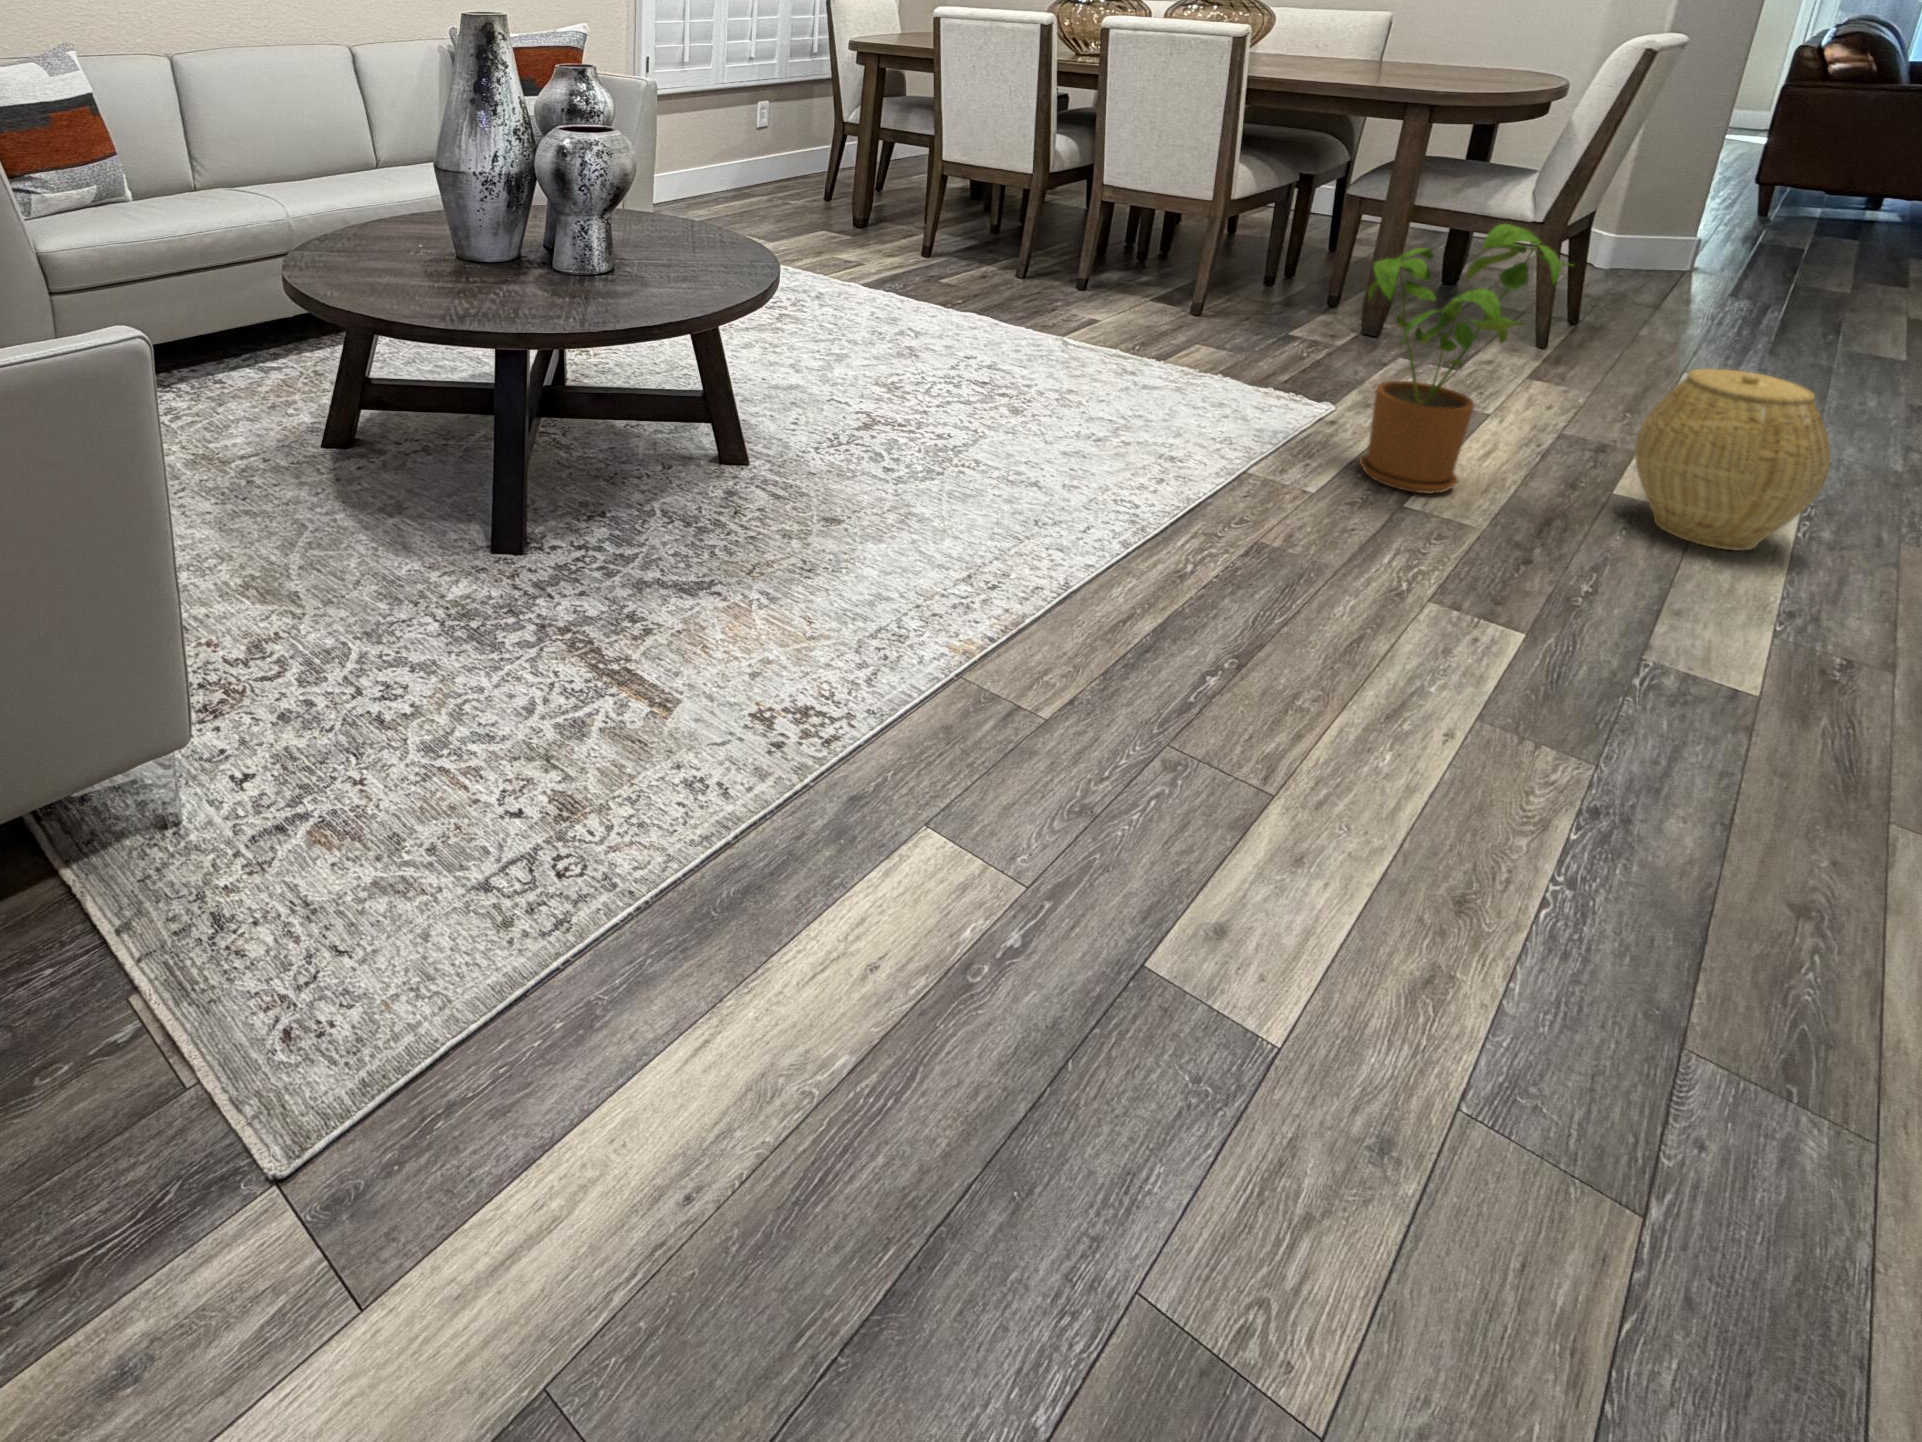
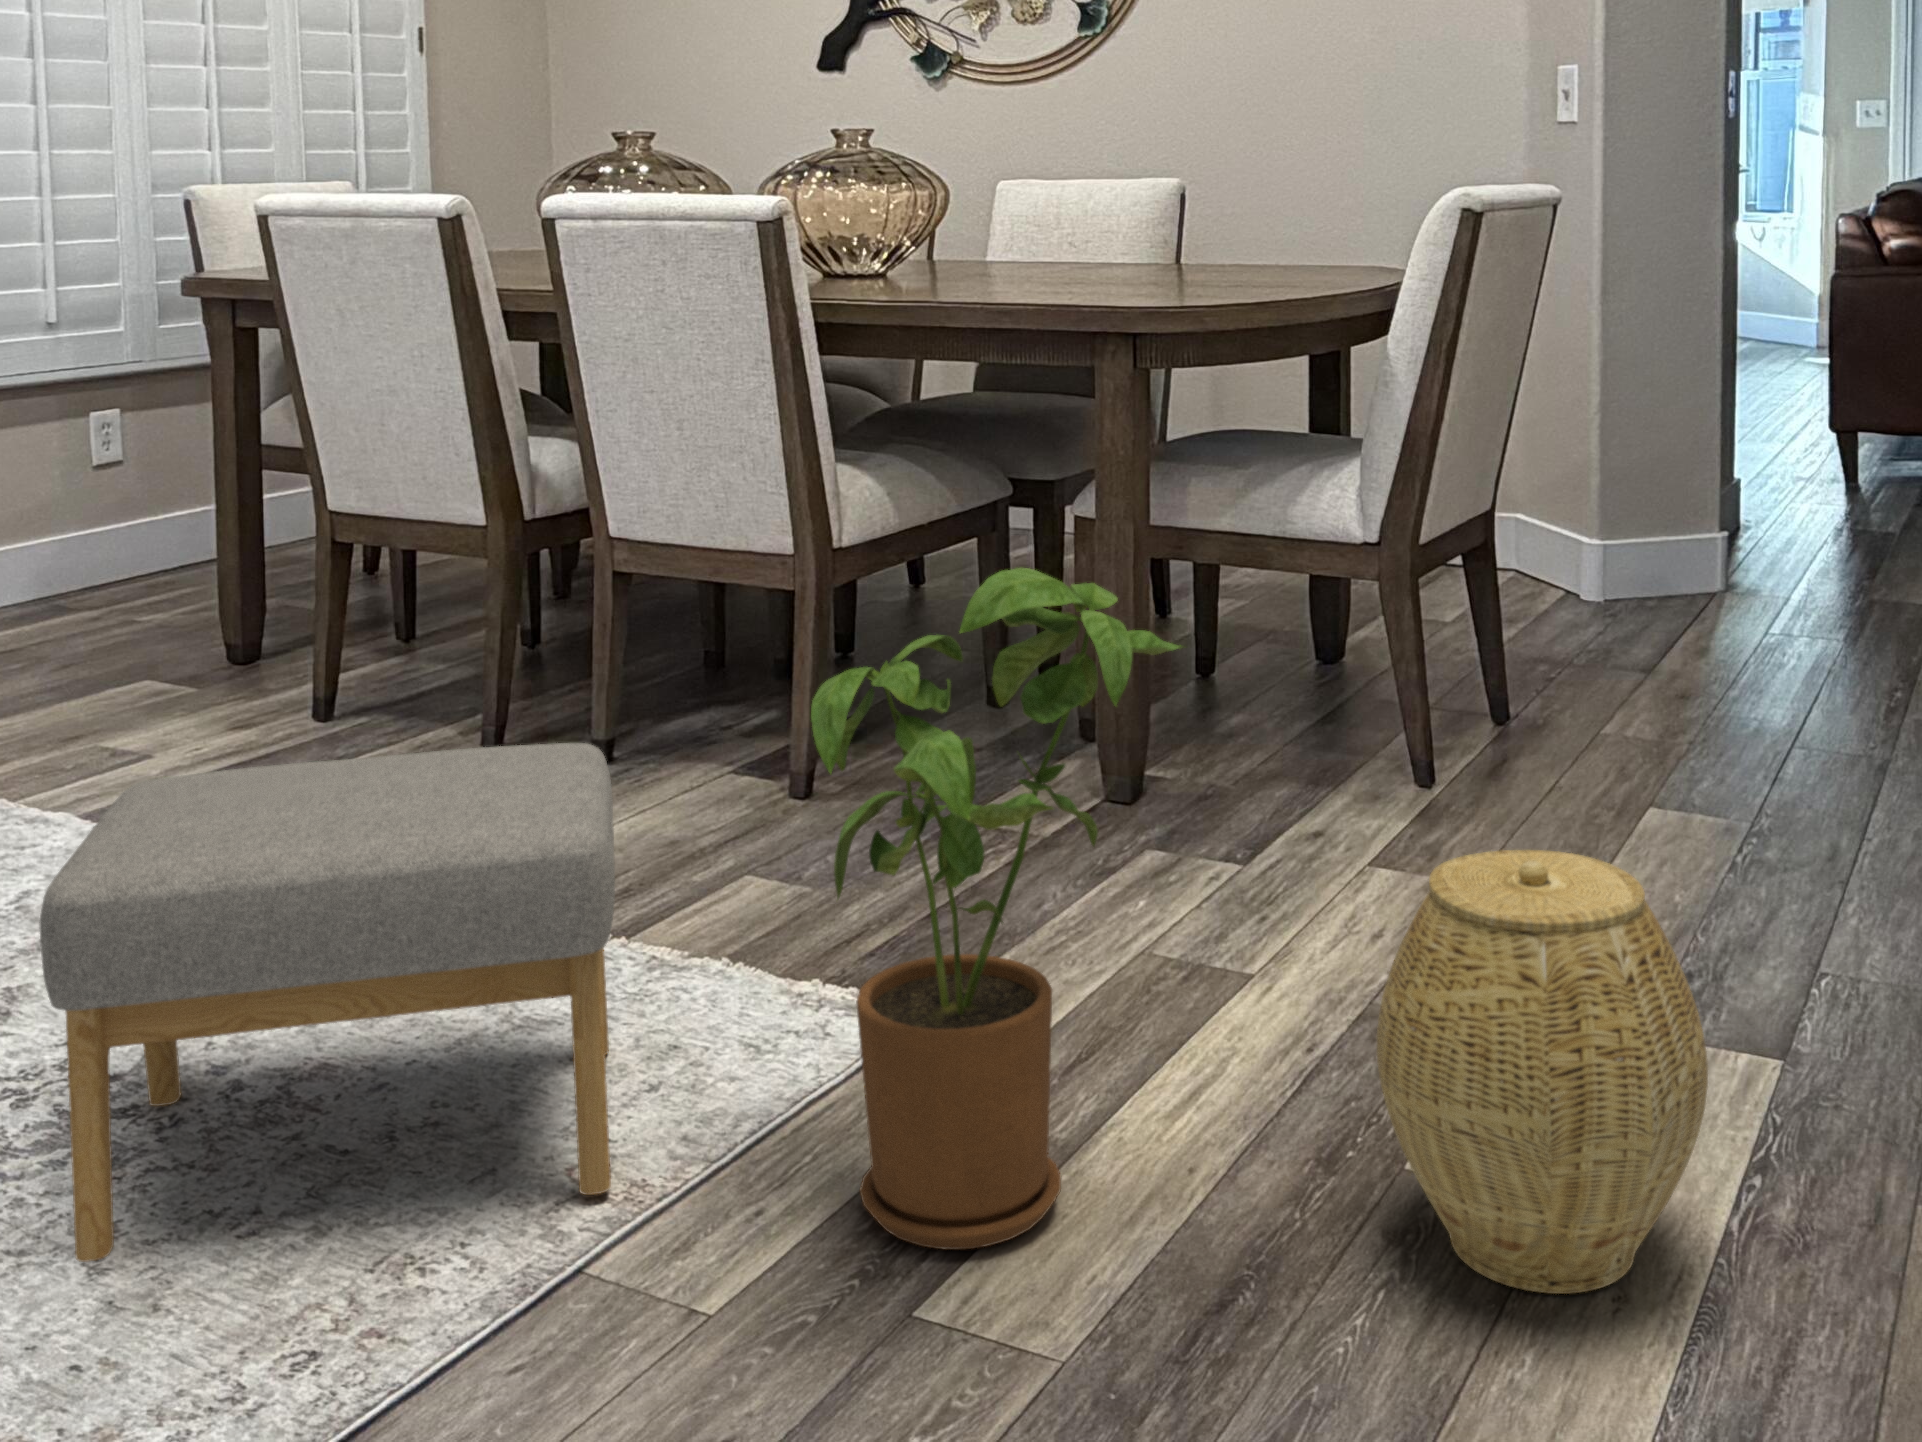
footstool: none [1012,272,1271,452] -> present [40,743,615,1262]

